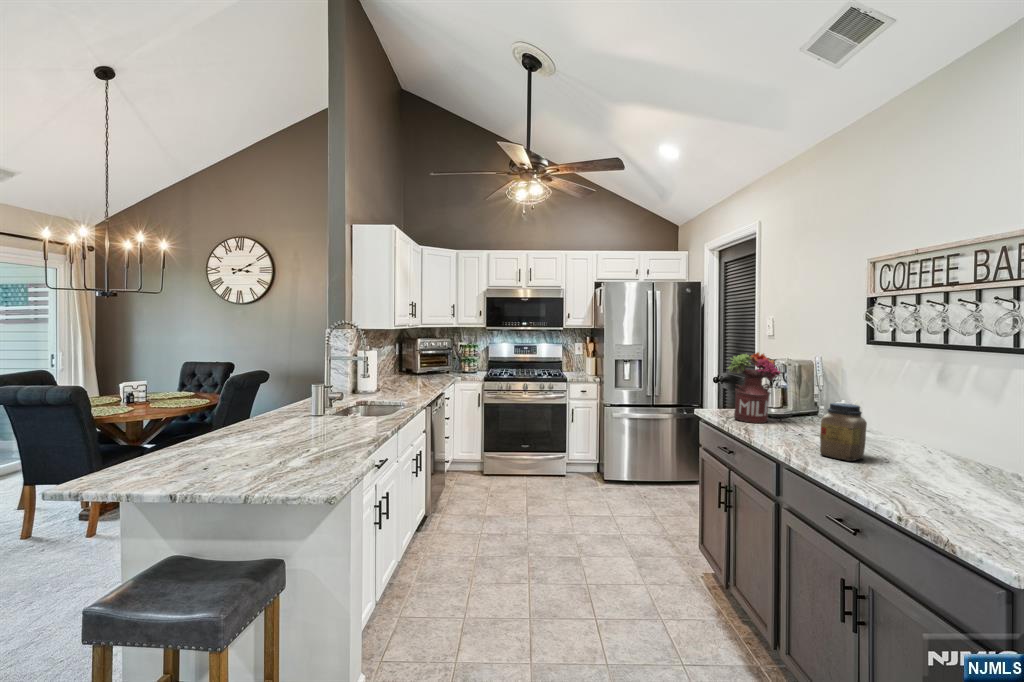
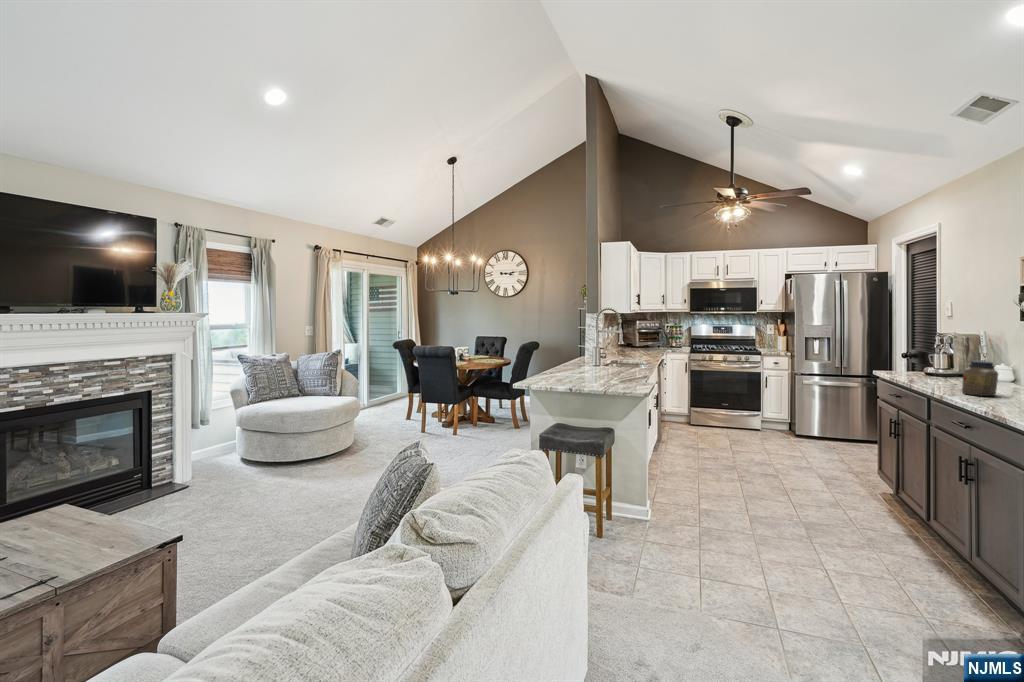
flower arrangement: present [728,352,781,423] -> none [901,330,947,380]

